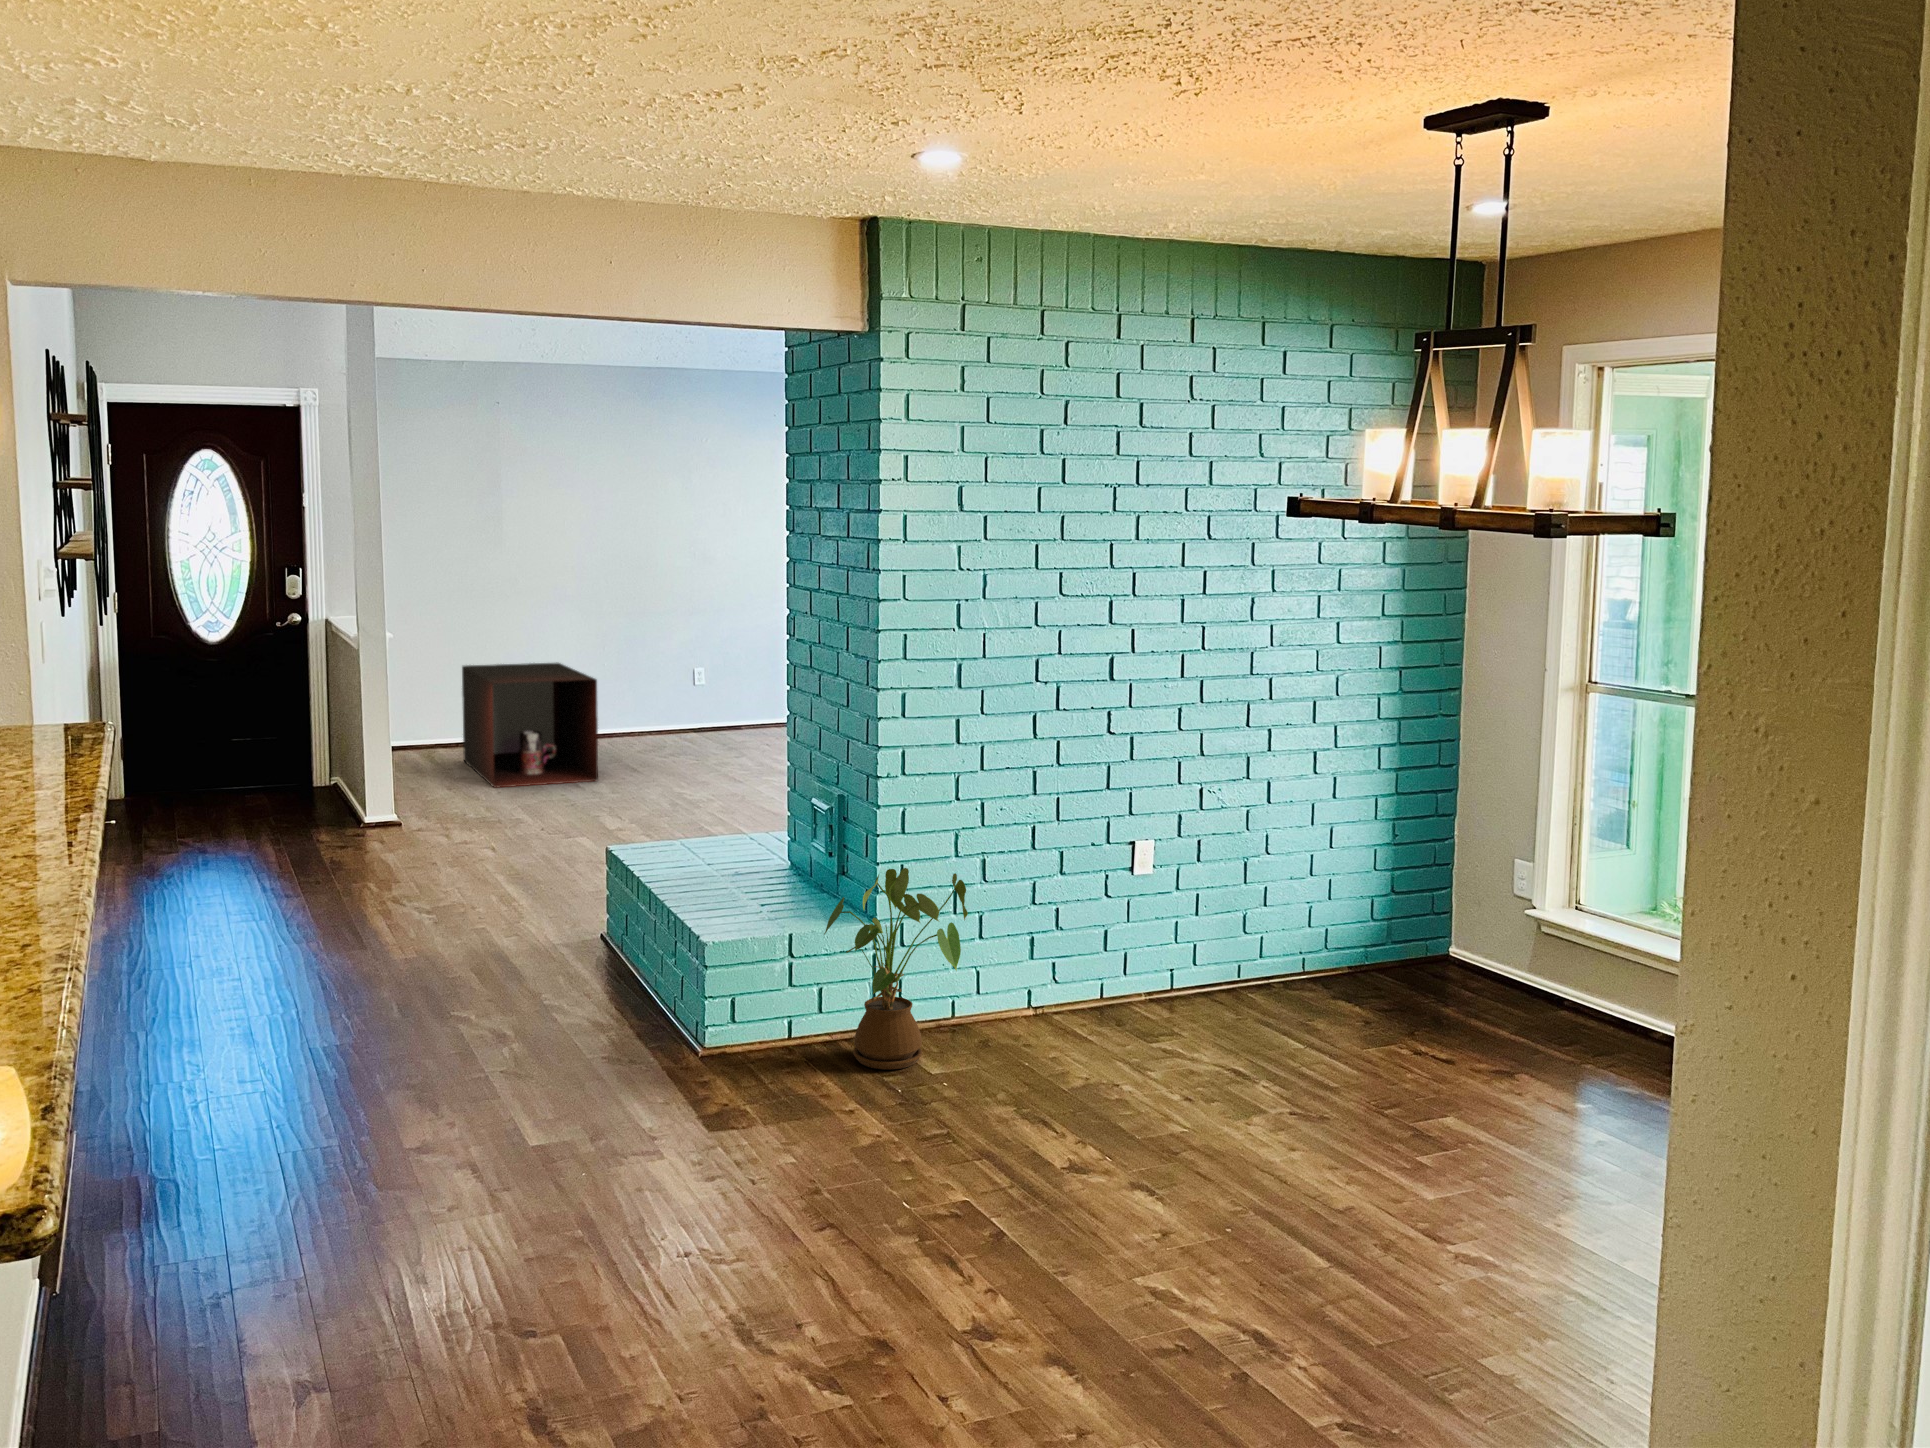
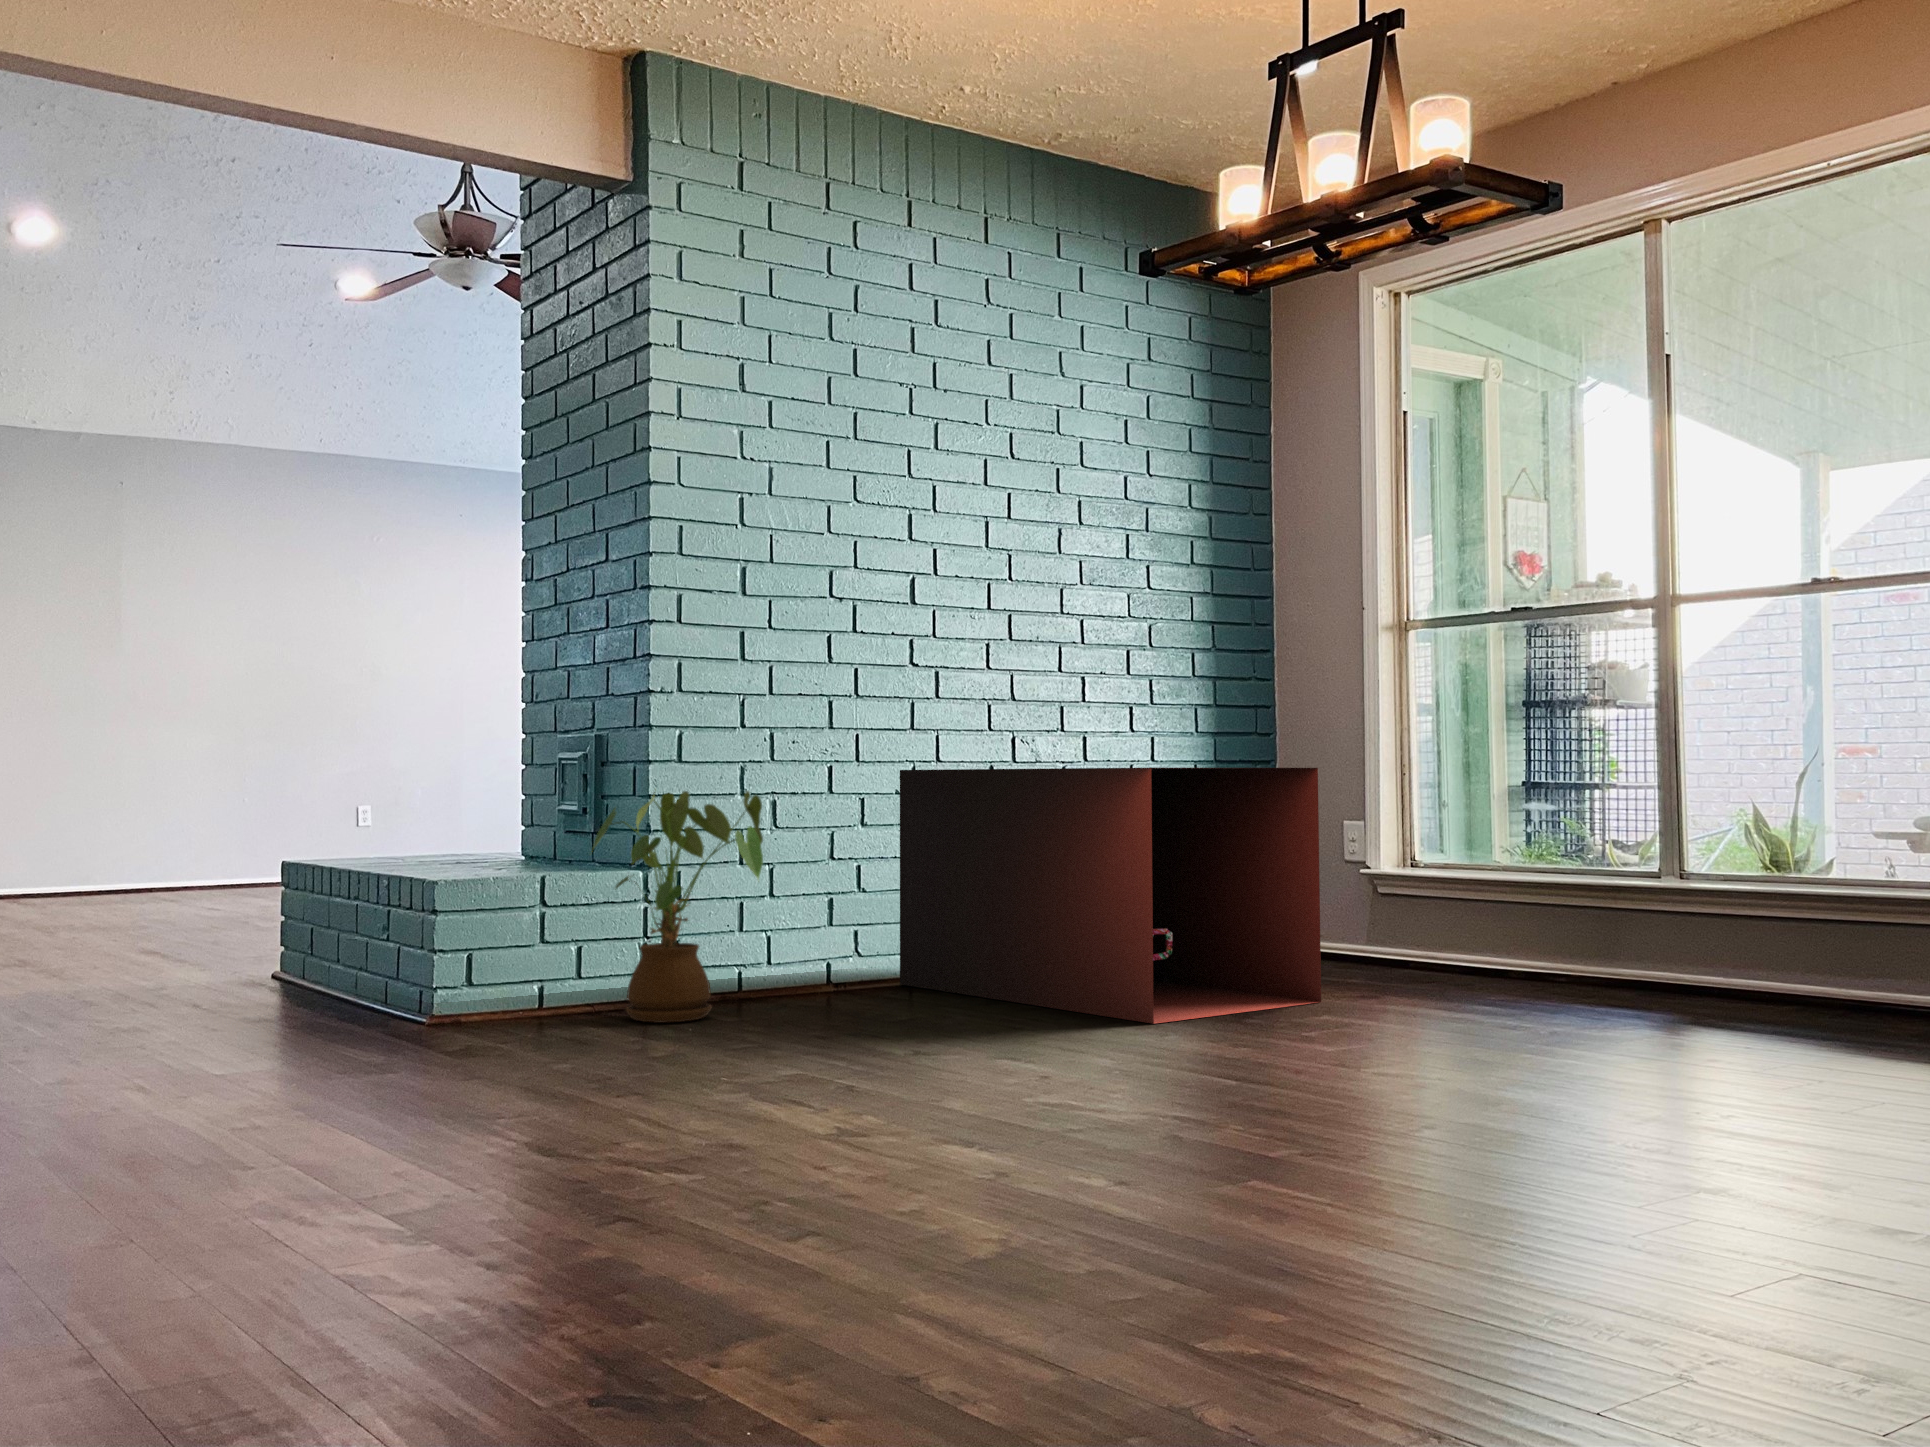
storage cabinet: present [462,663,598,787] -> present [900,768,1321,1024]

